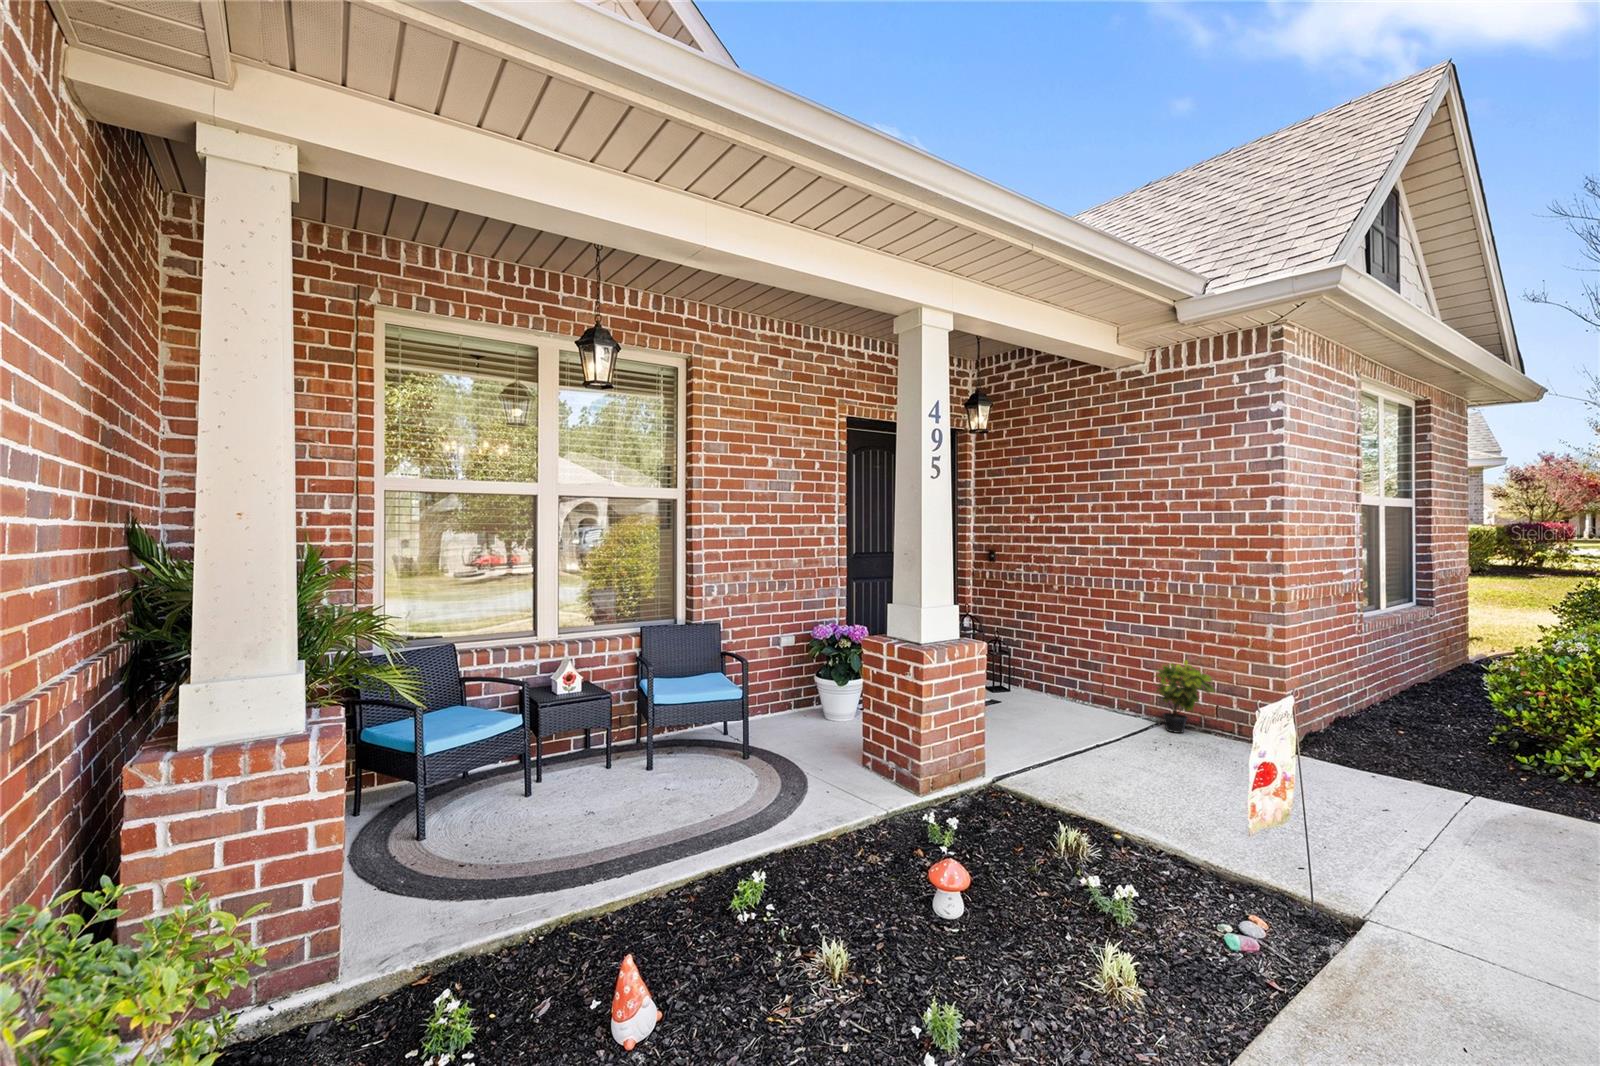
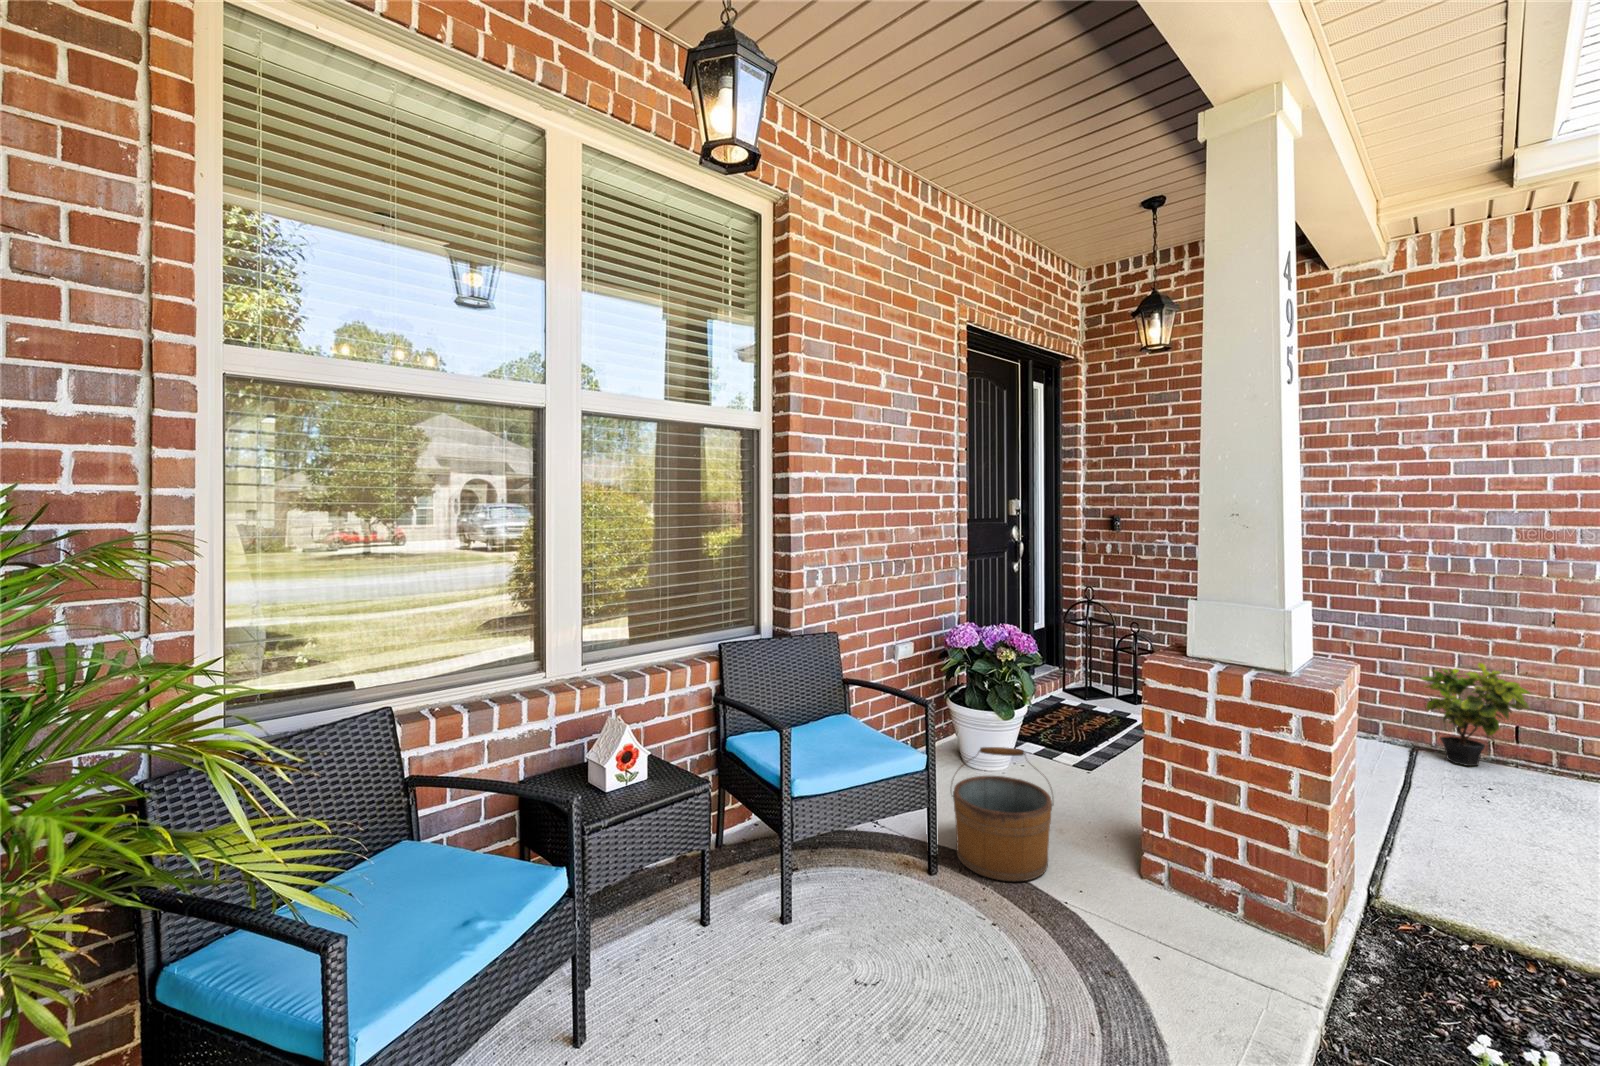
bucket: none [766,690,821,765] -> present [952,747,1053,881]

